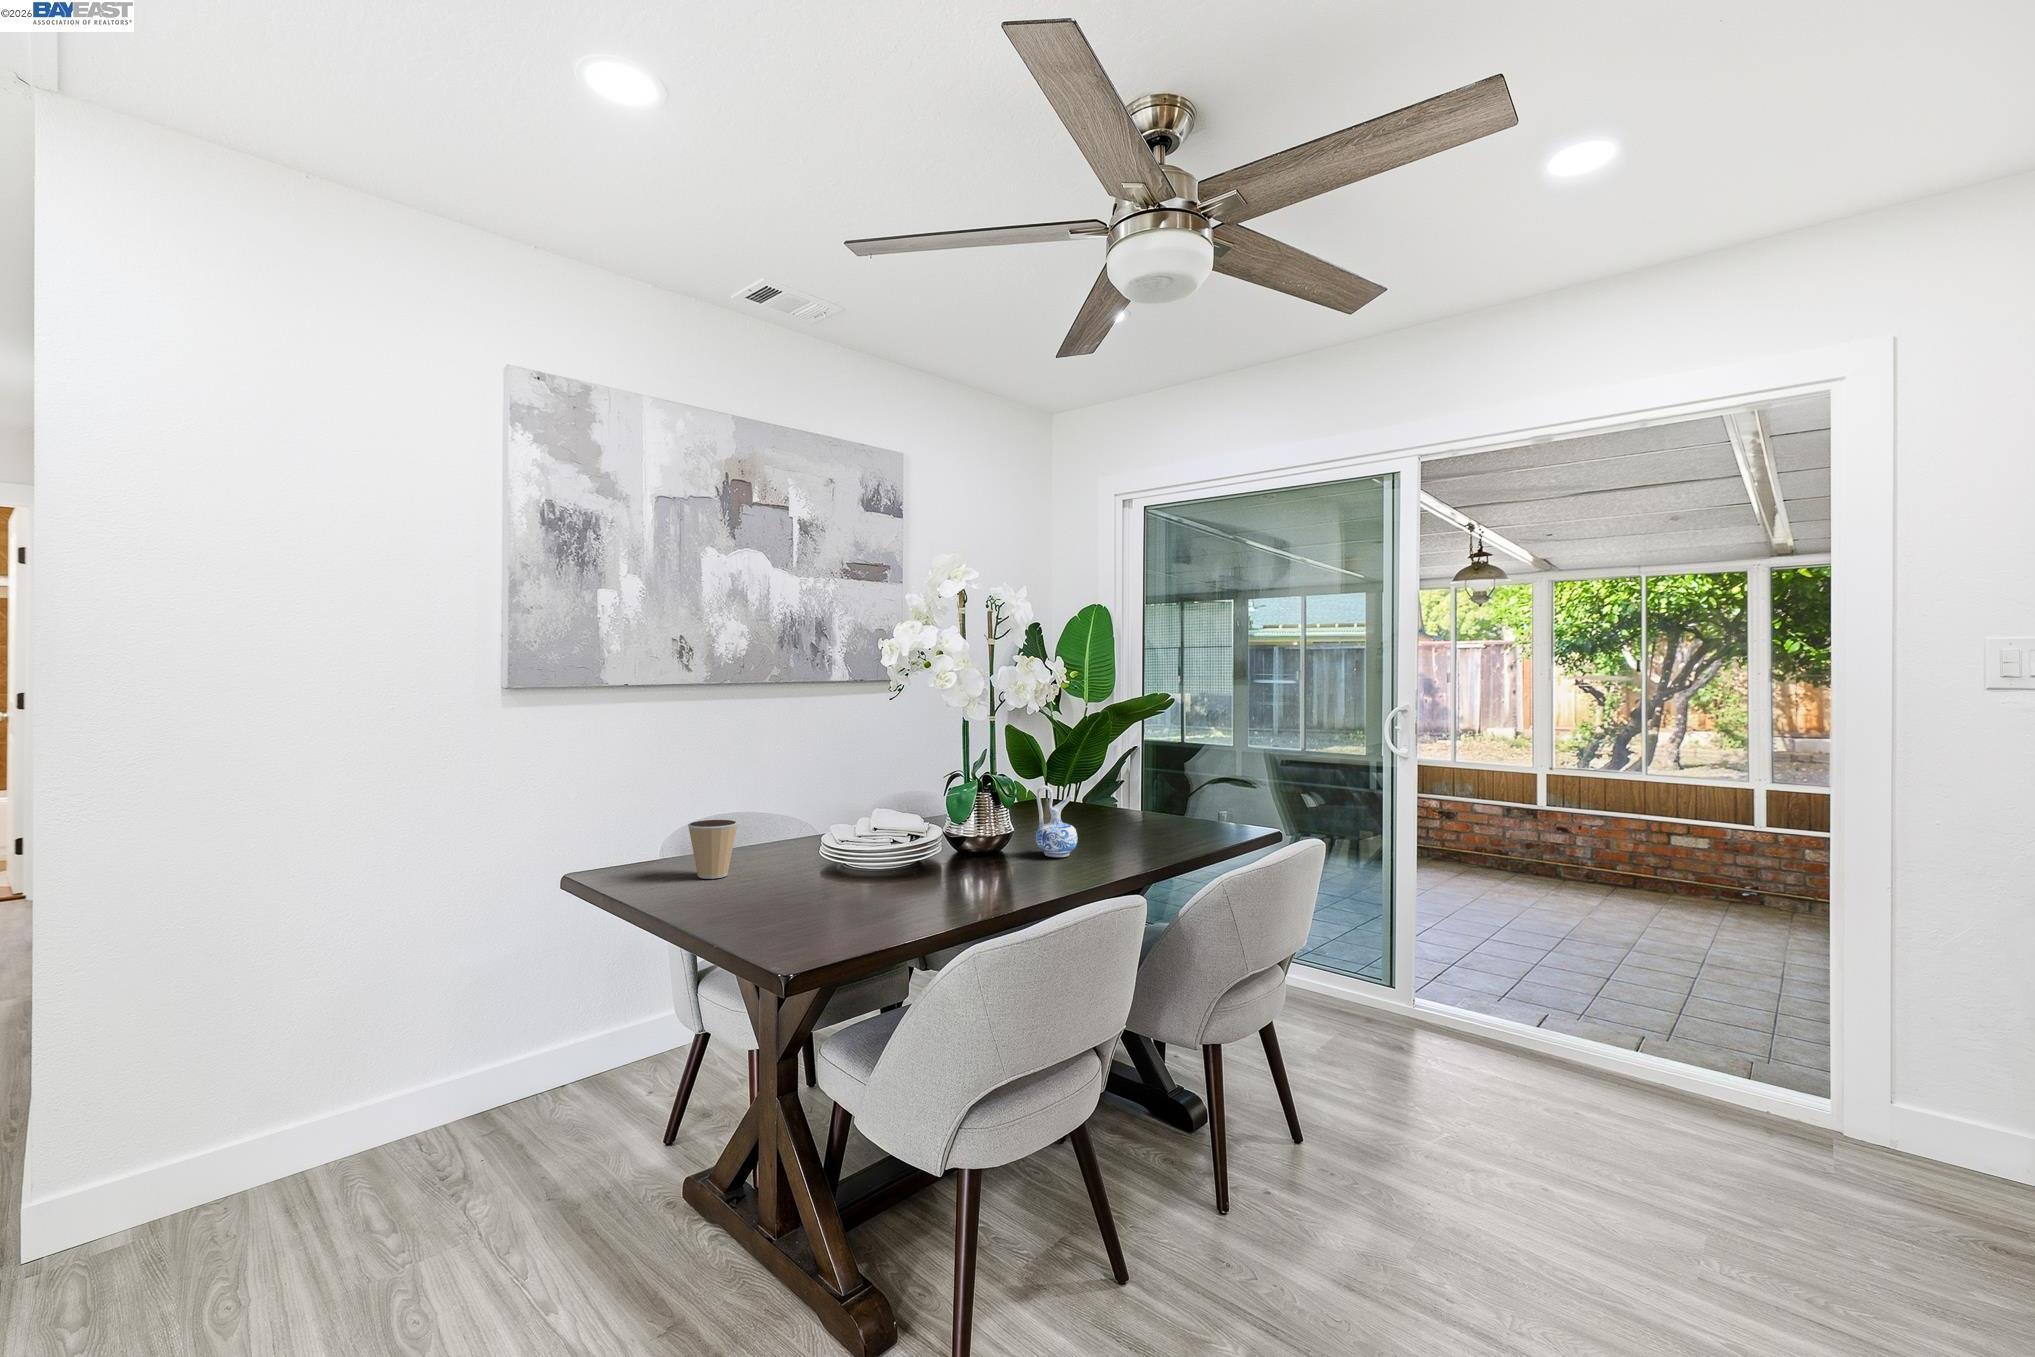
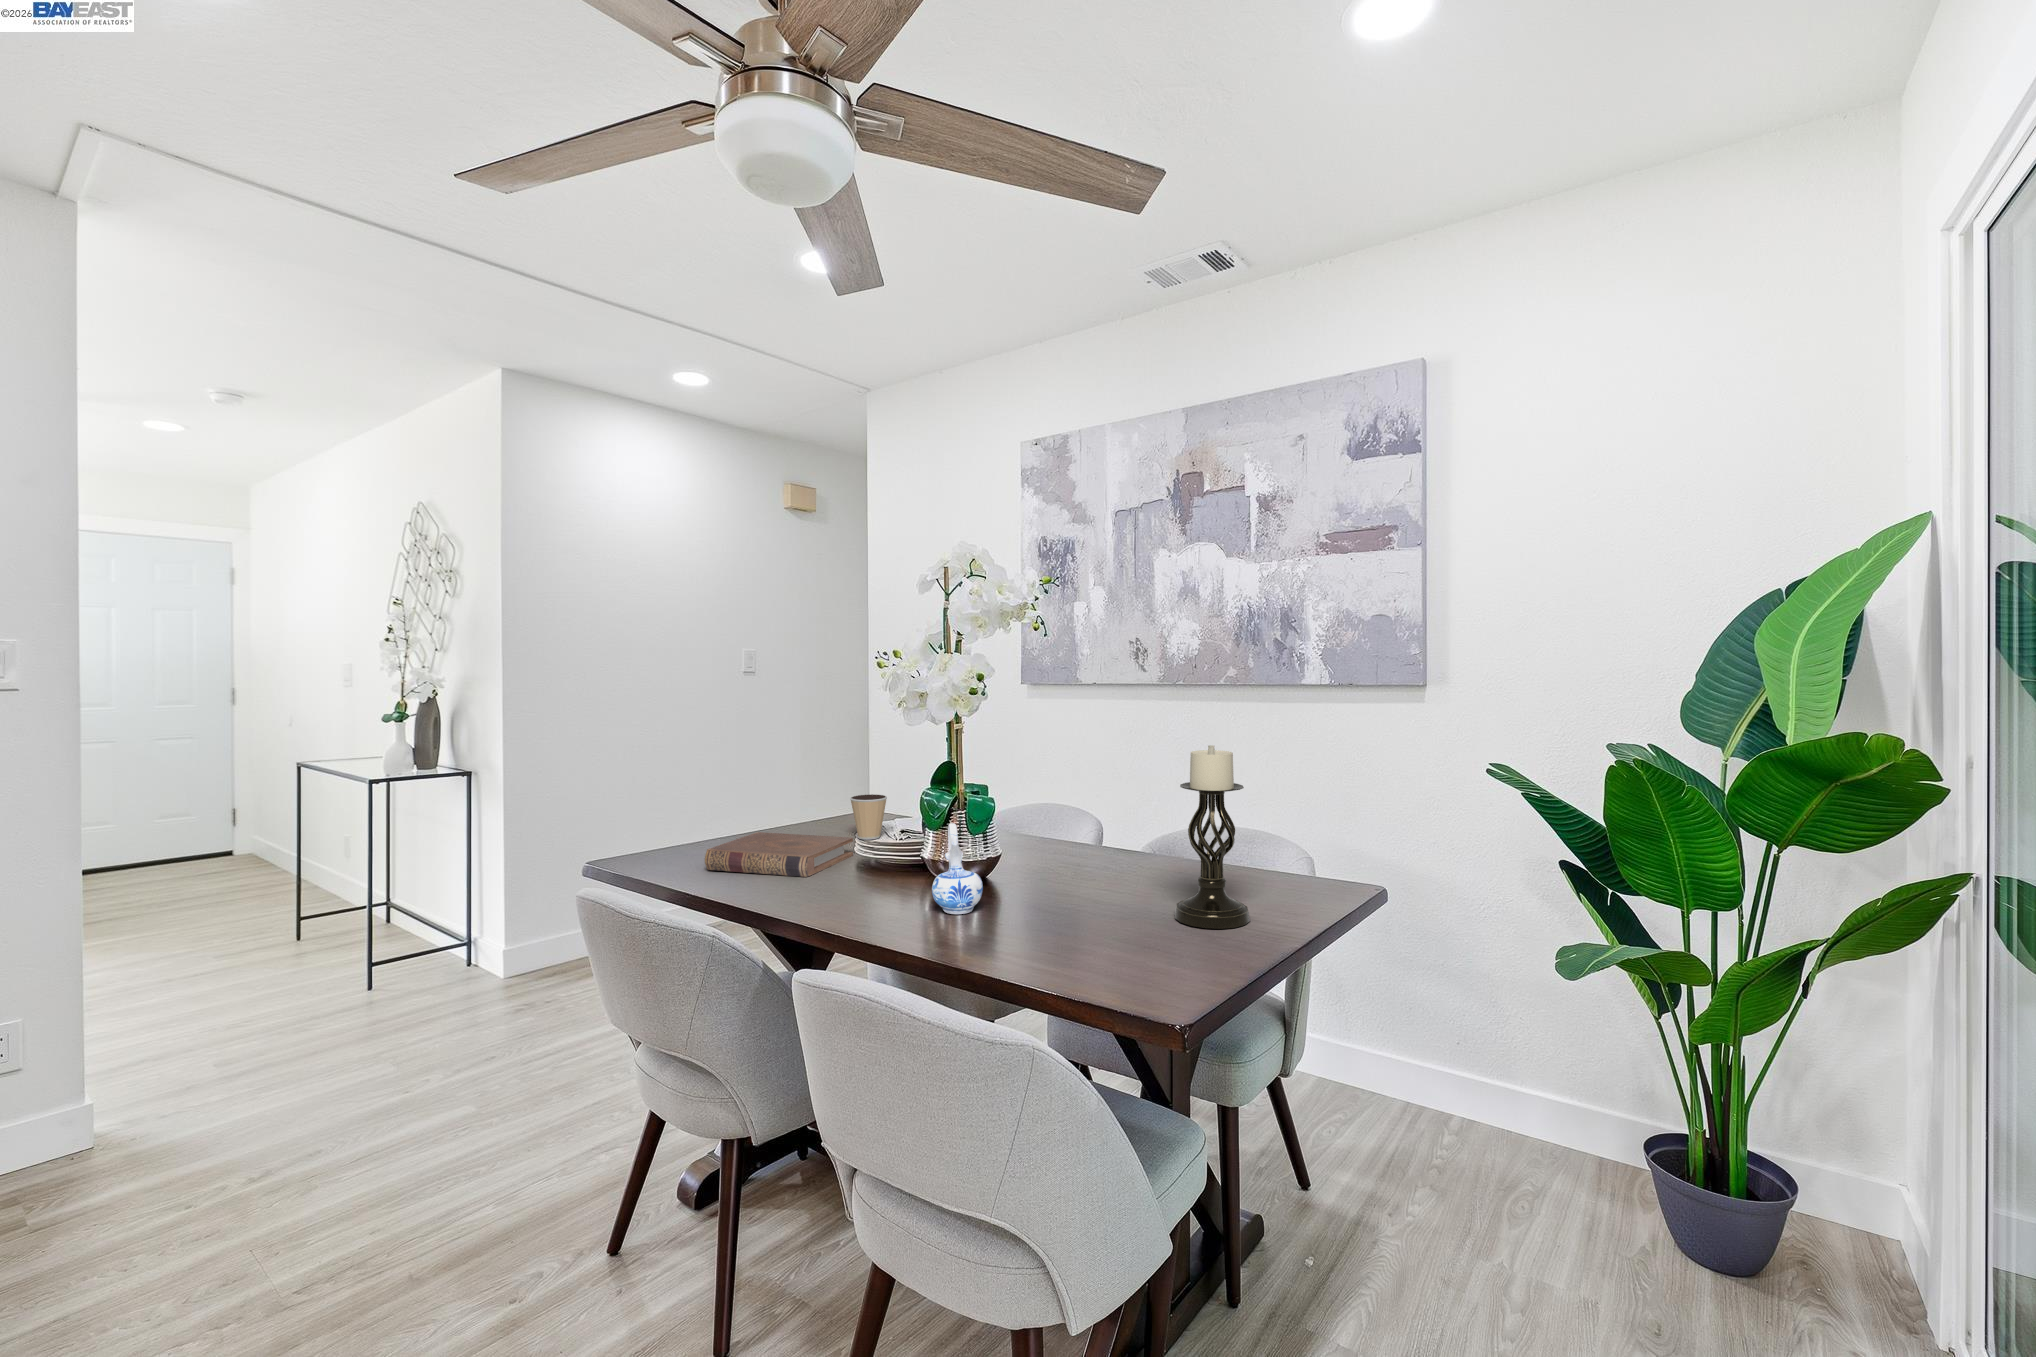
candle holder: none [1068,710,1117,825] -> present [1175,745,1250,929]
book: none [719,859,905,924] -> present [705,832,853,877]

